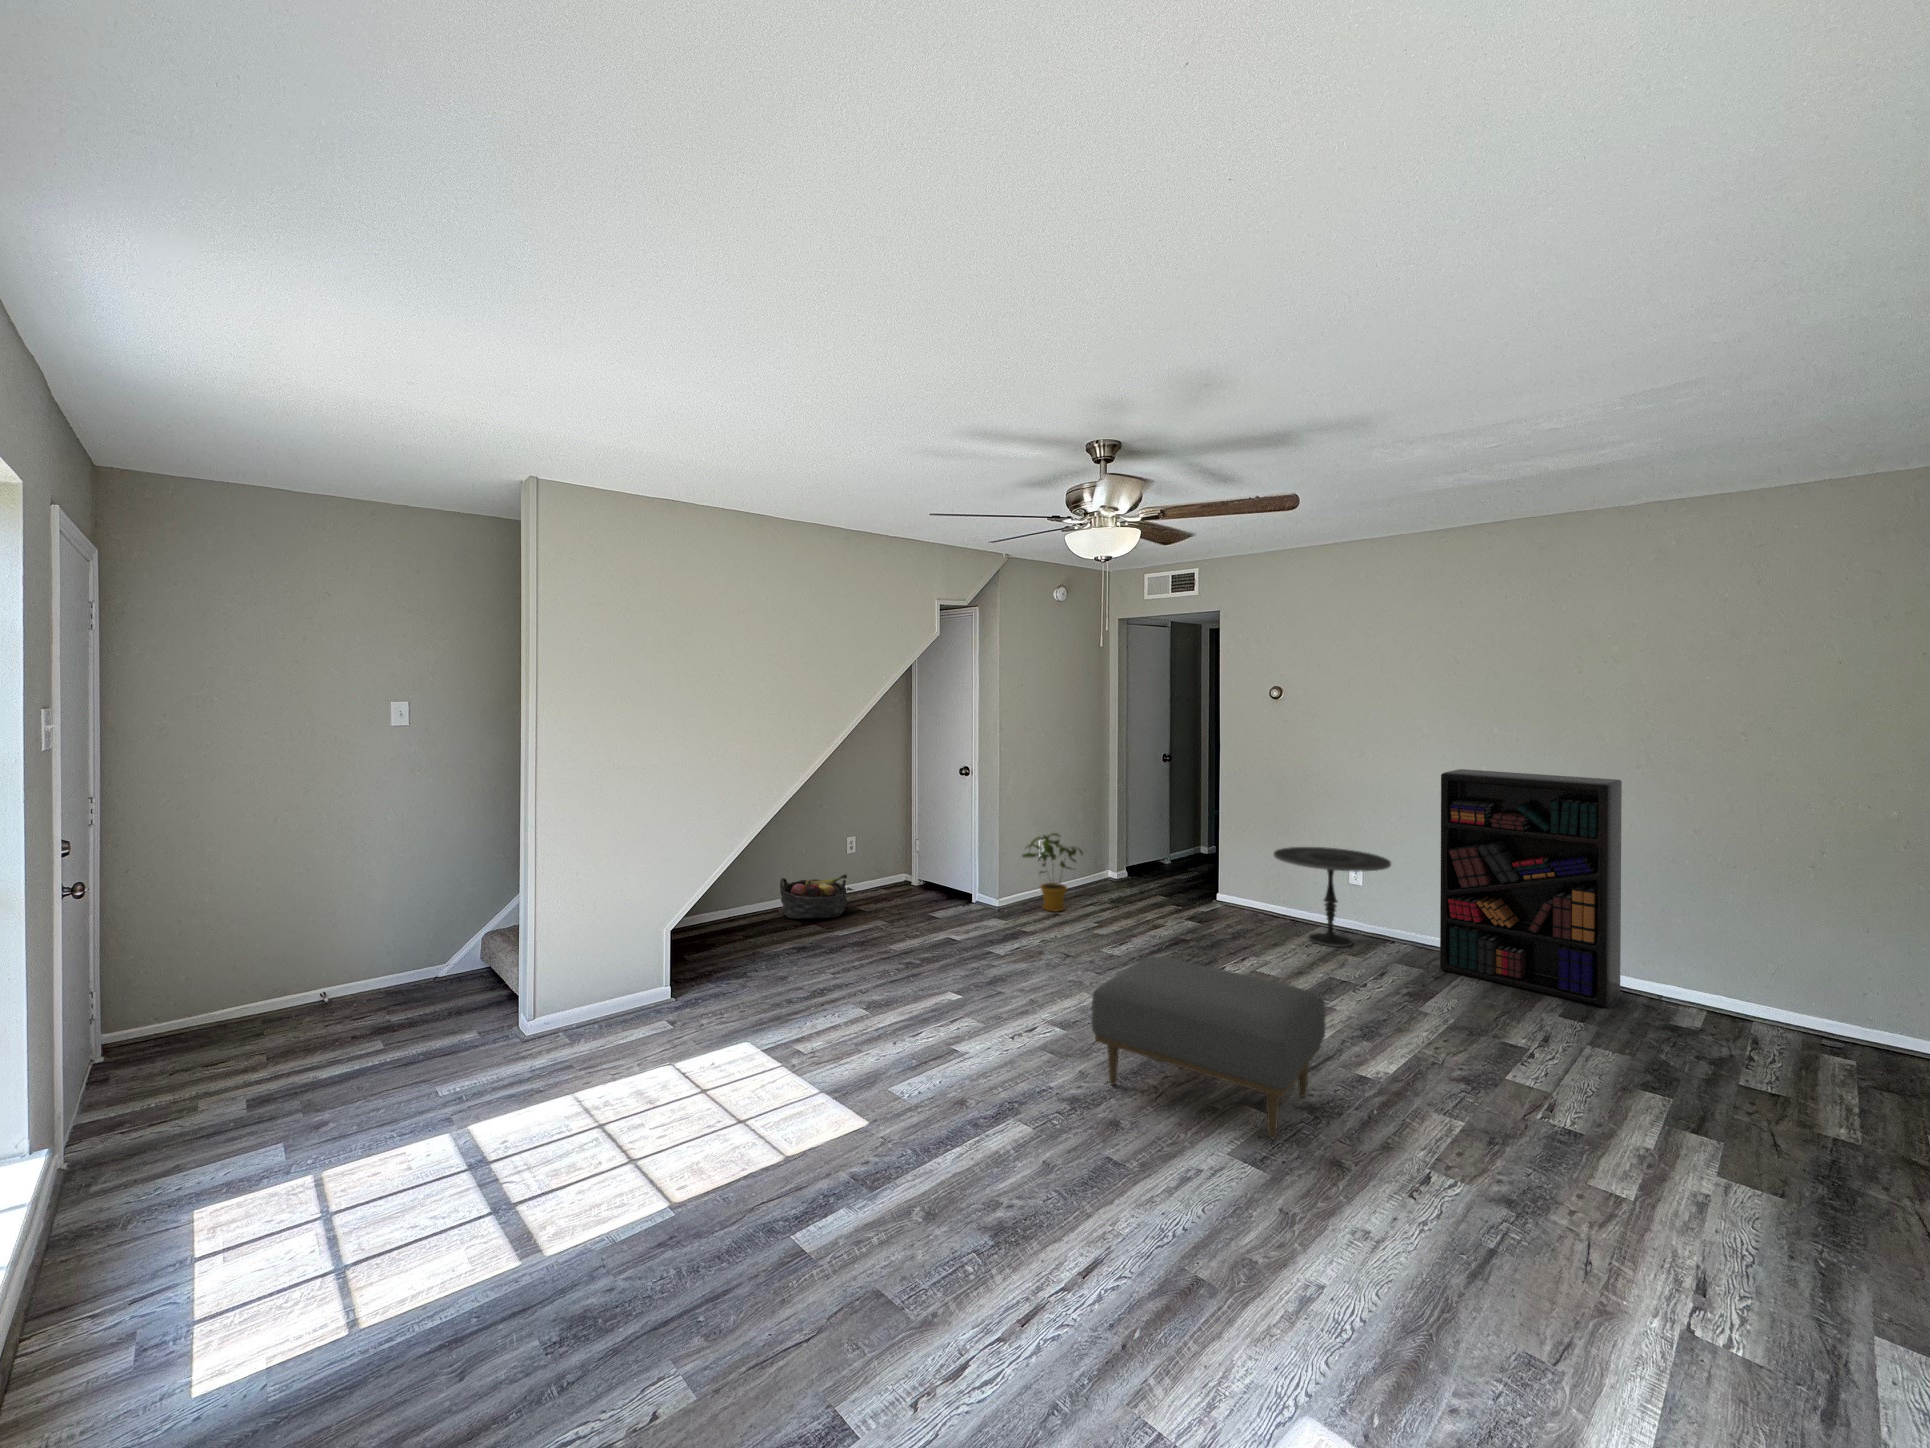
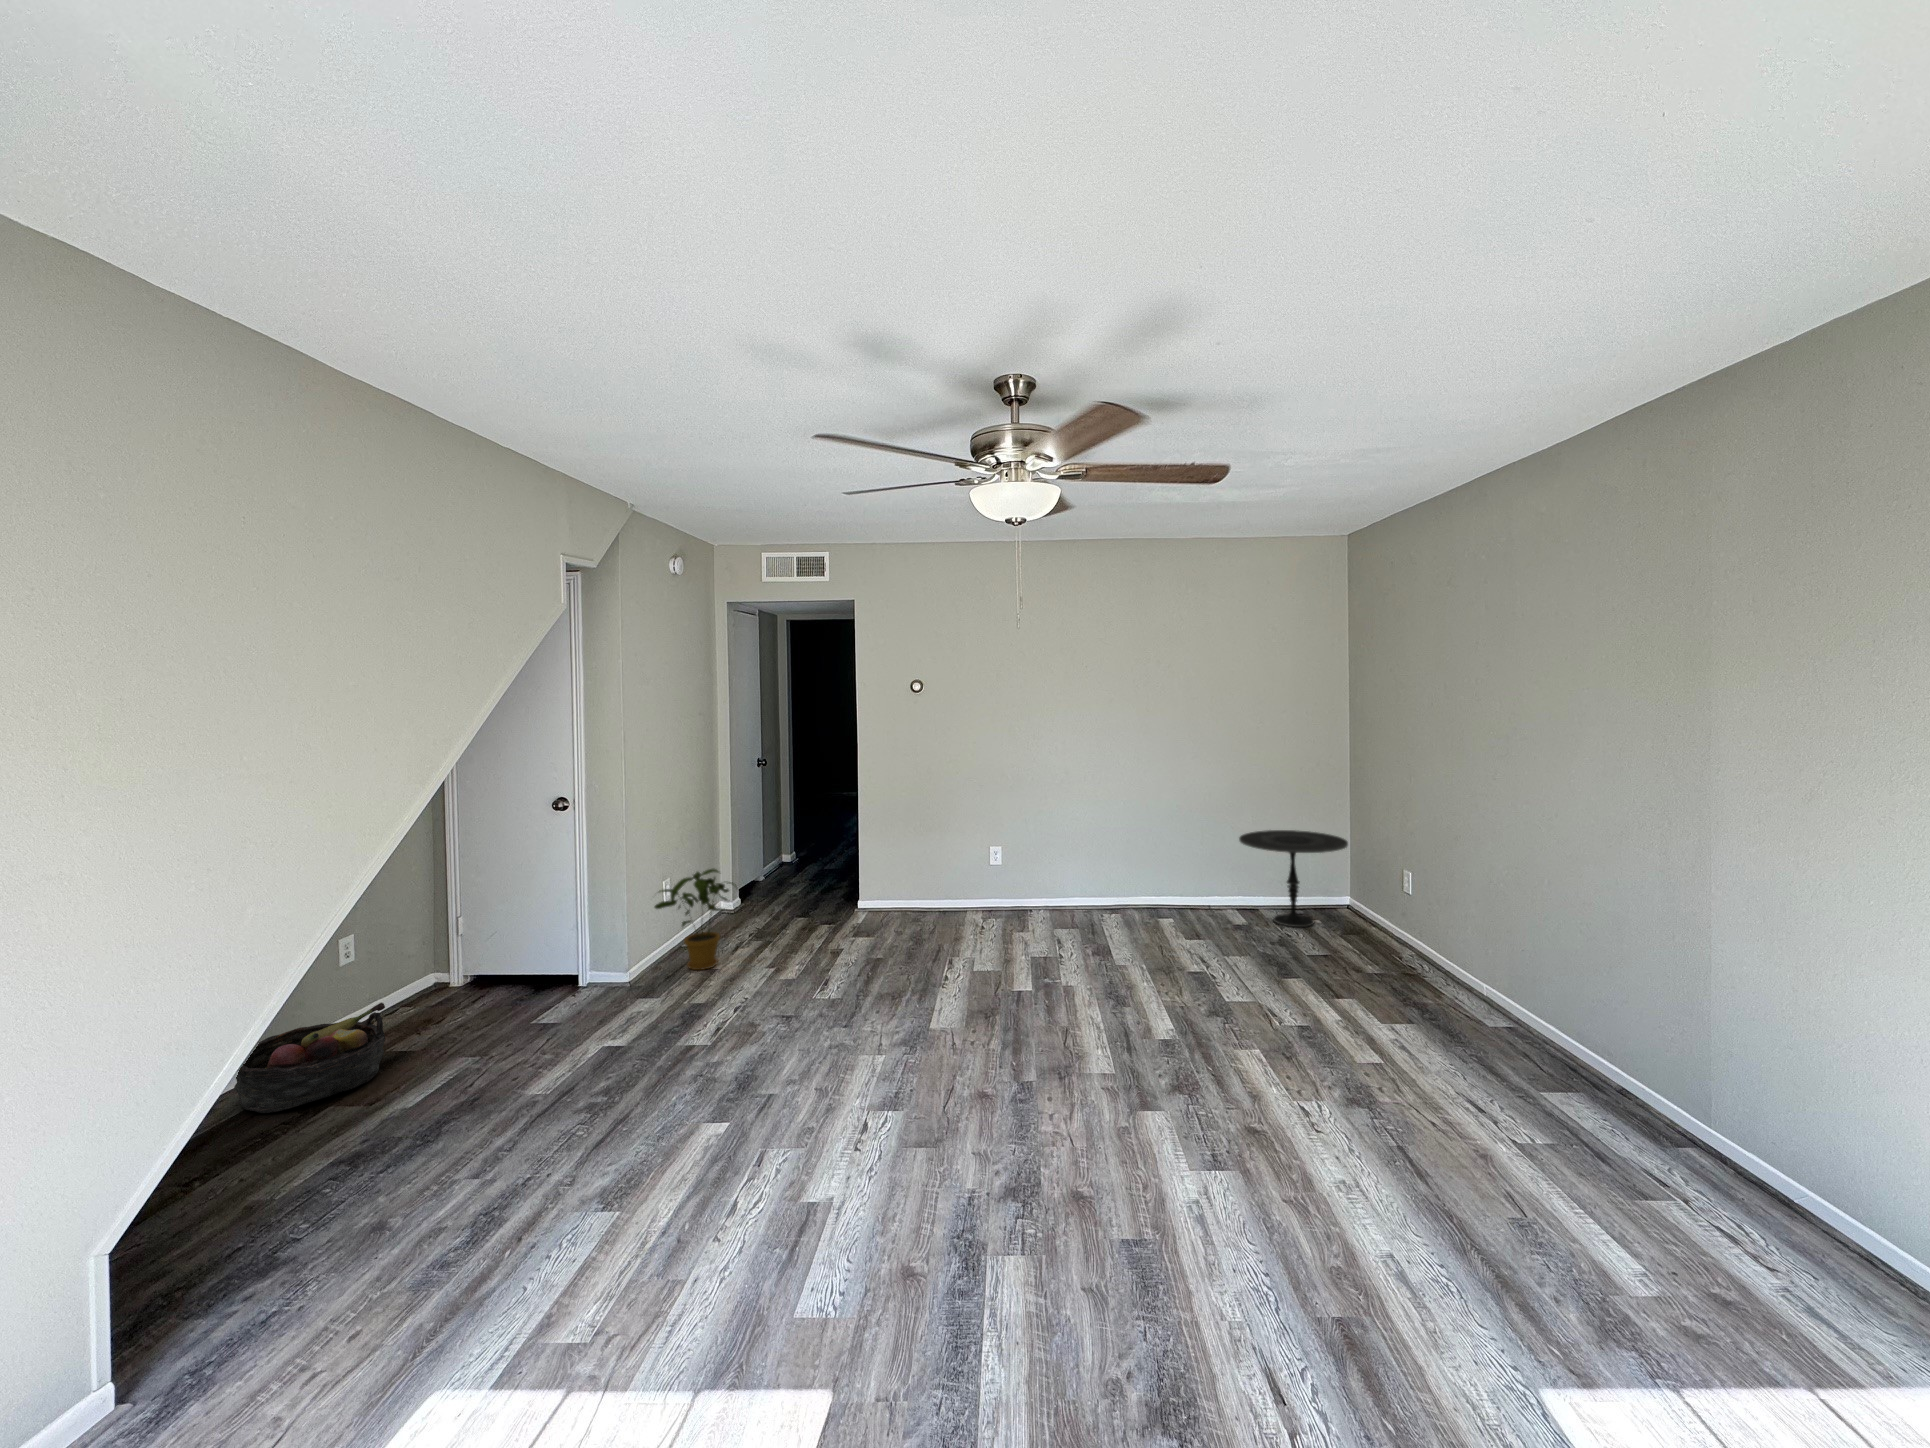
bookshelf: present [1440,769,1622,1007] -> none [1083,745,1204,924]
side table: present [1274,847,1391,947] -> present [1239,830,1348,927]
ottoman: present [1091,956,1325,1139] -> none [984,974,1219,1154]

